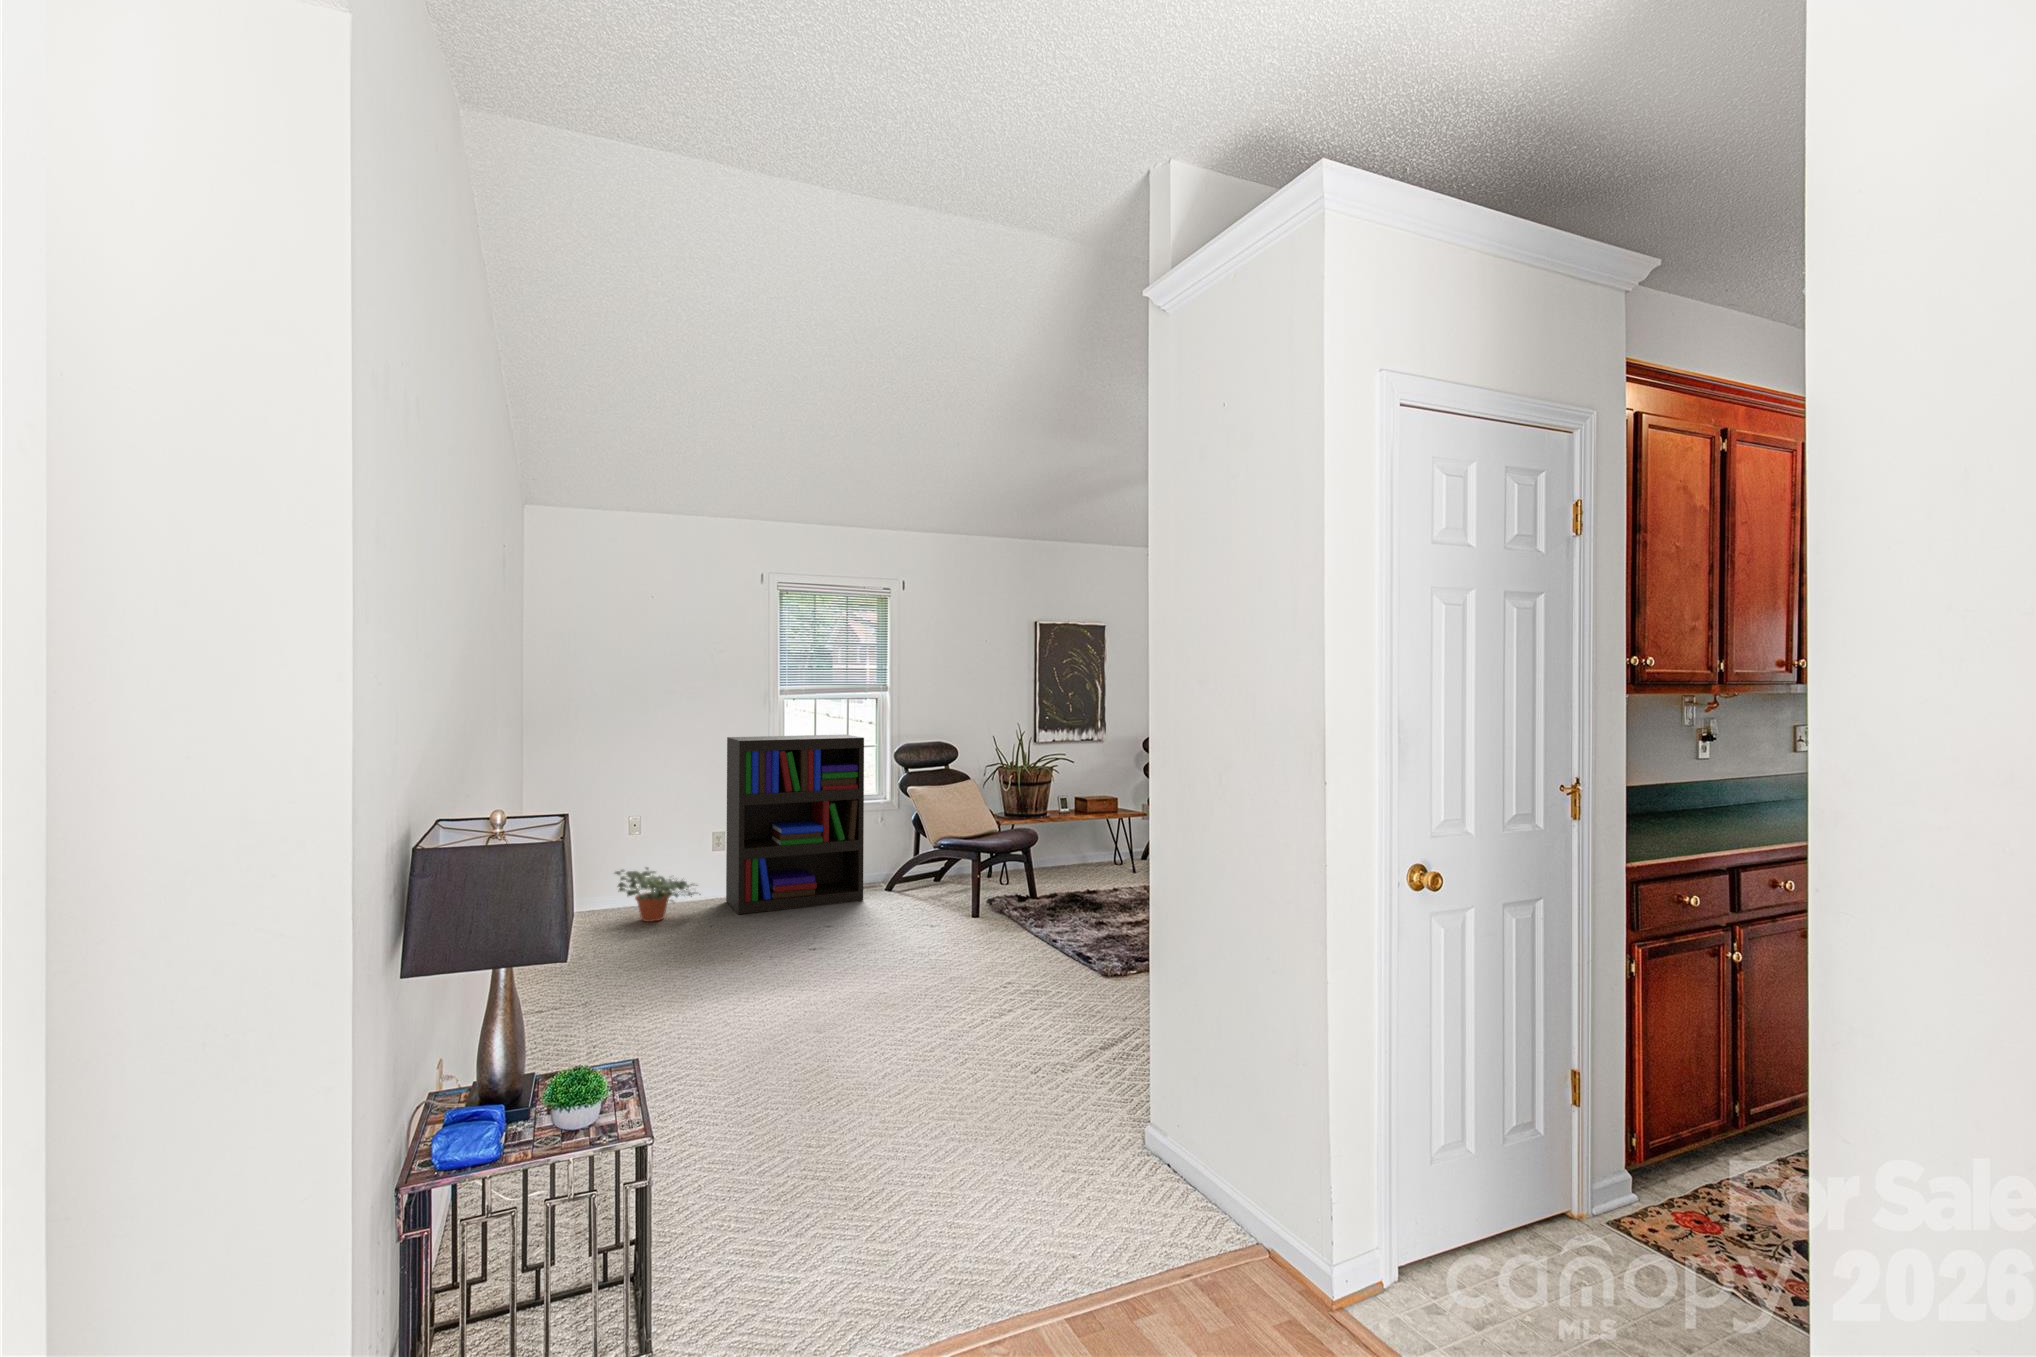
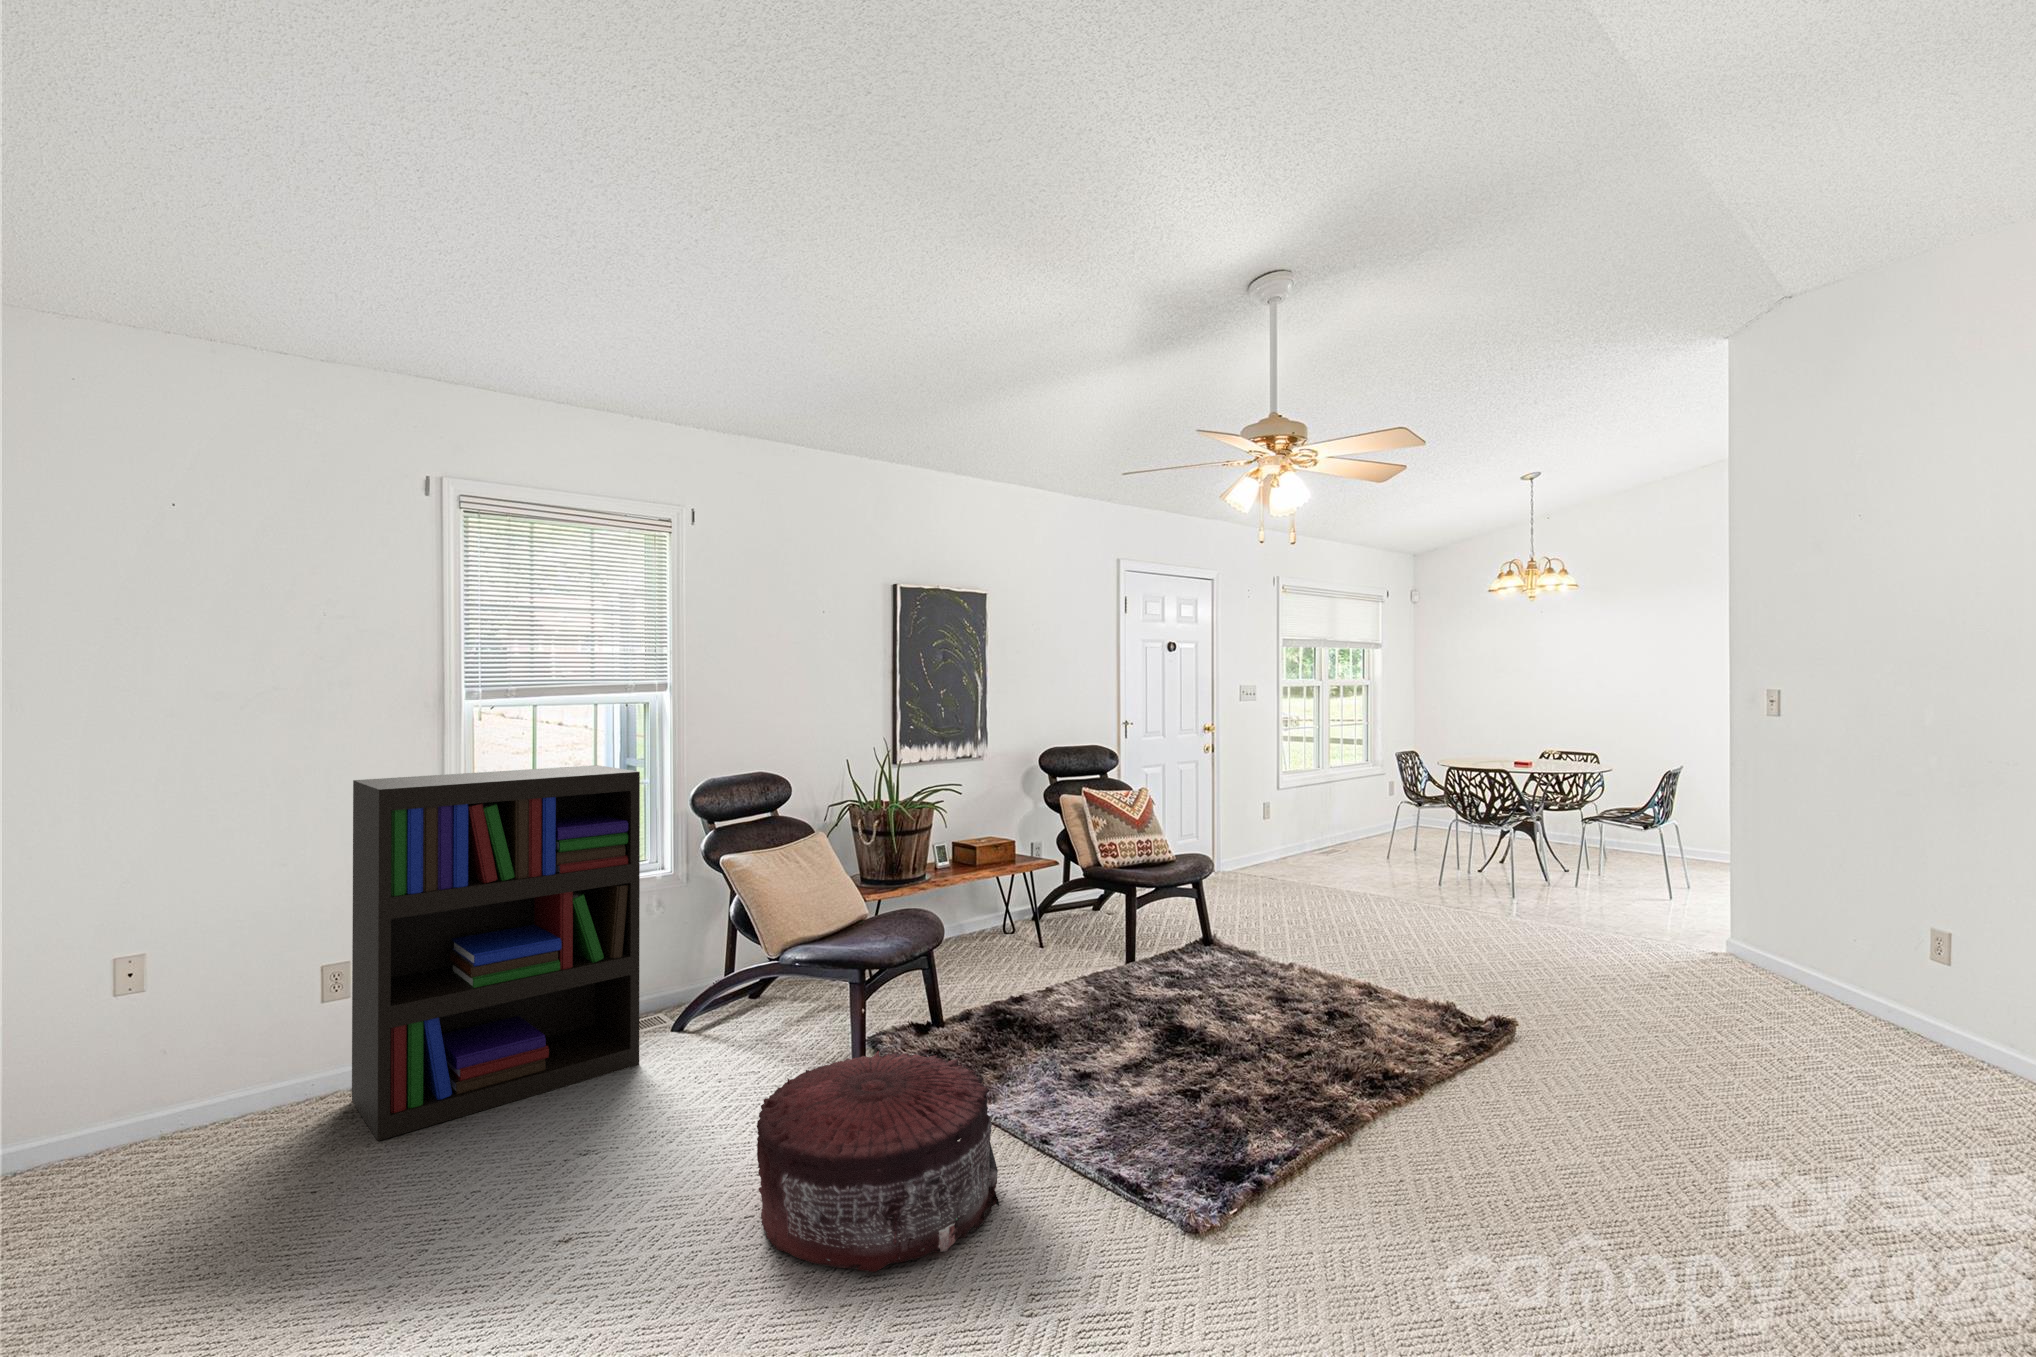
potted plant: present [615,867,701,922] -> none [51,1066,289,1199]
pouf: none [898,884,1013,966] -> present [757,1051,999,1272]

